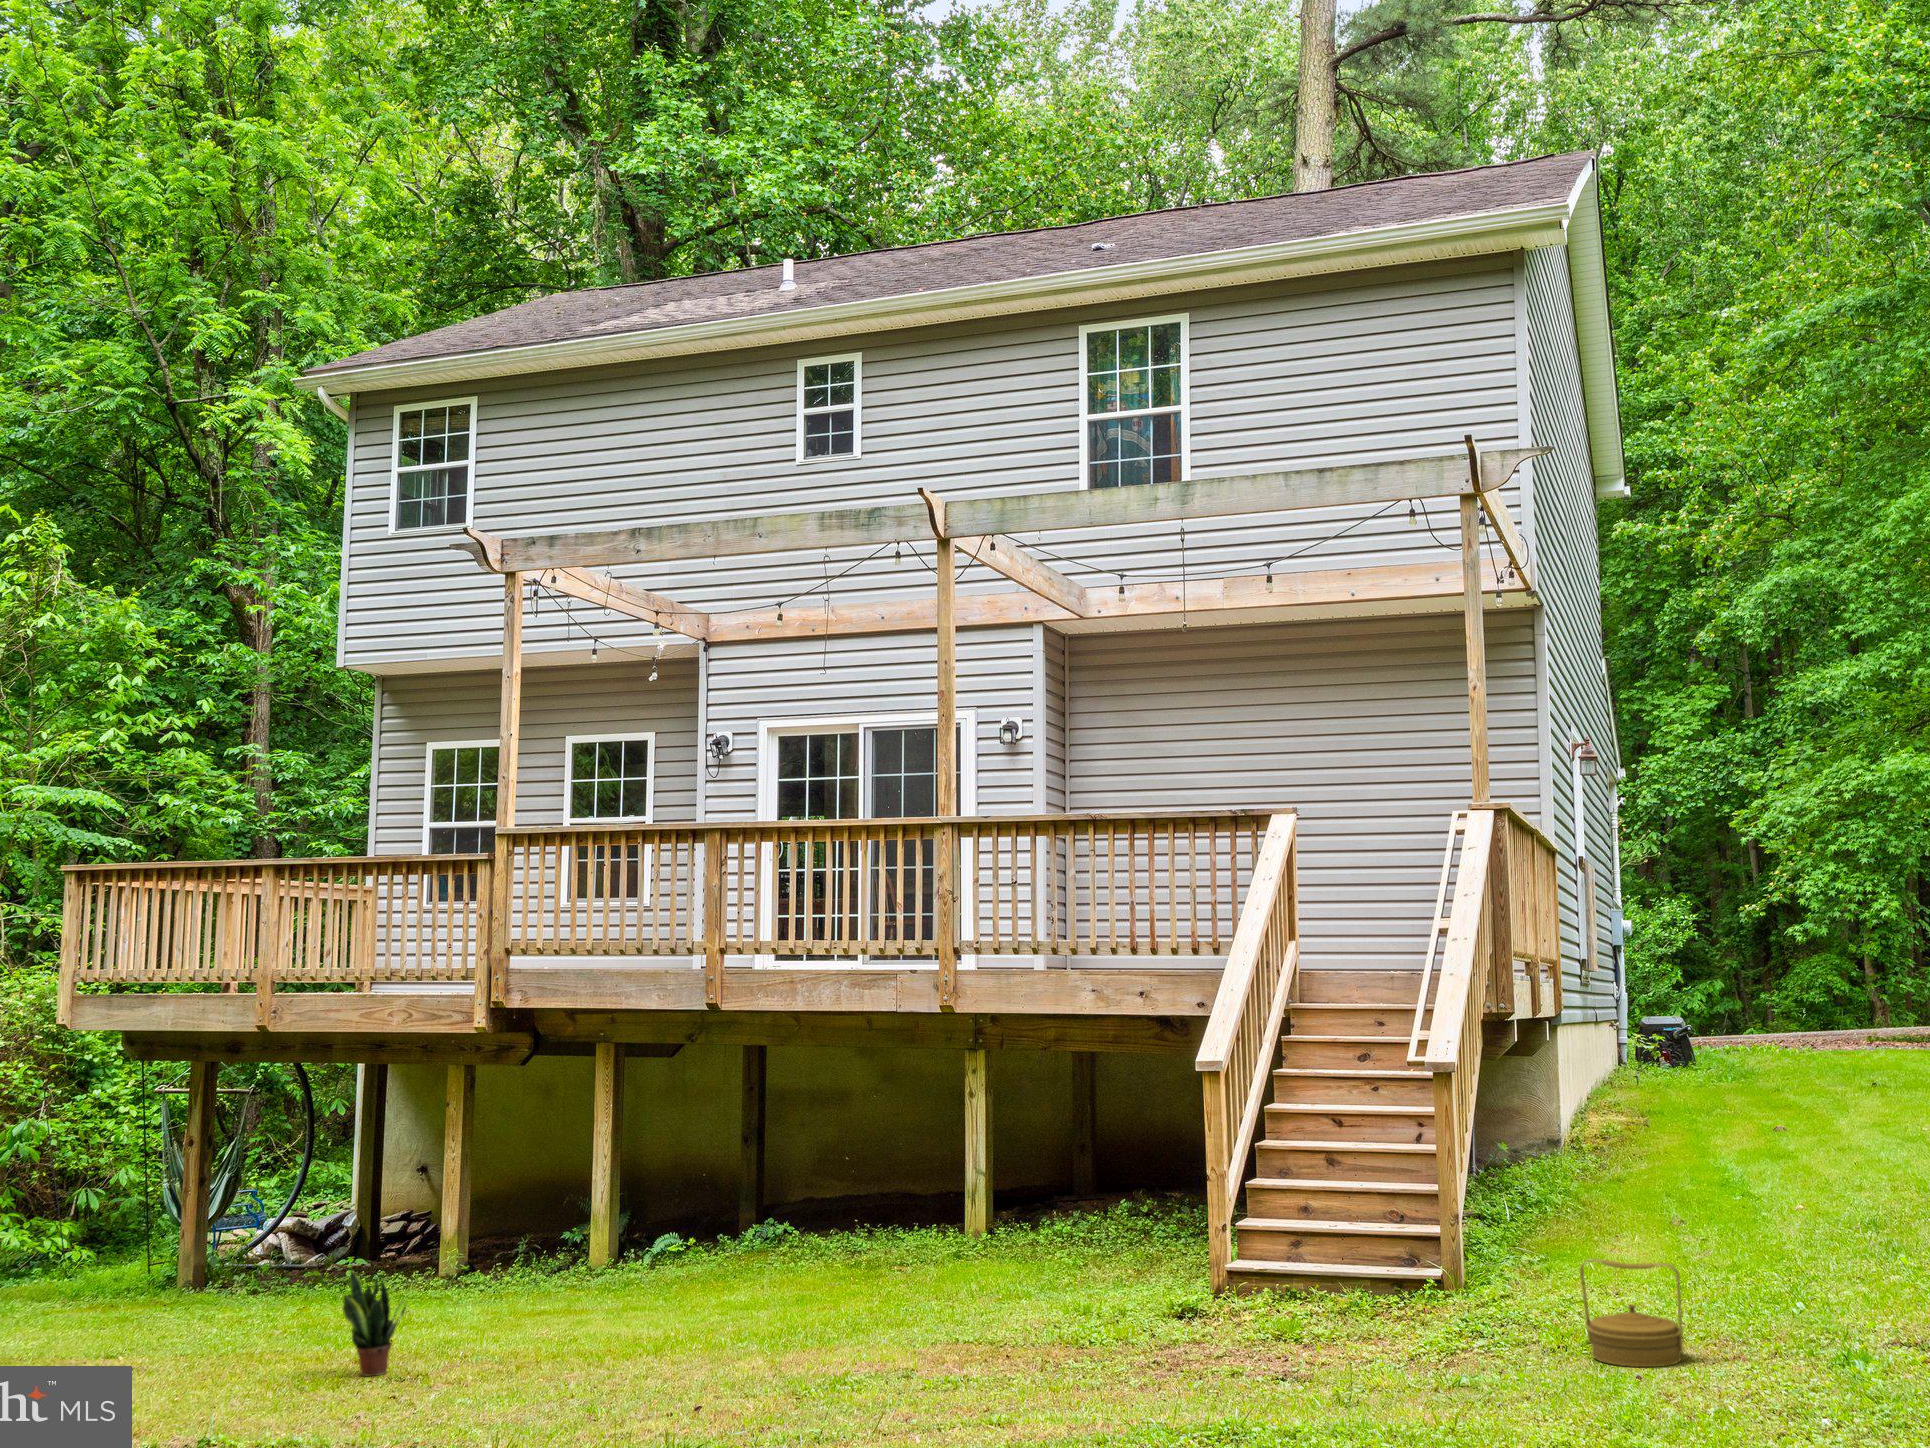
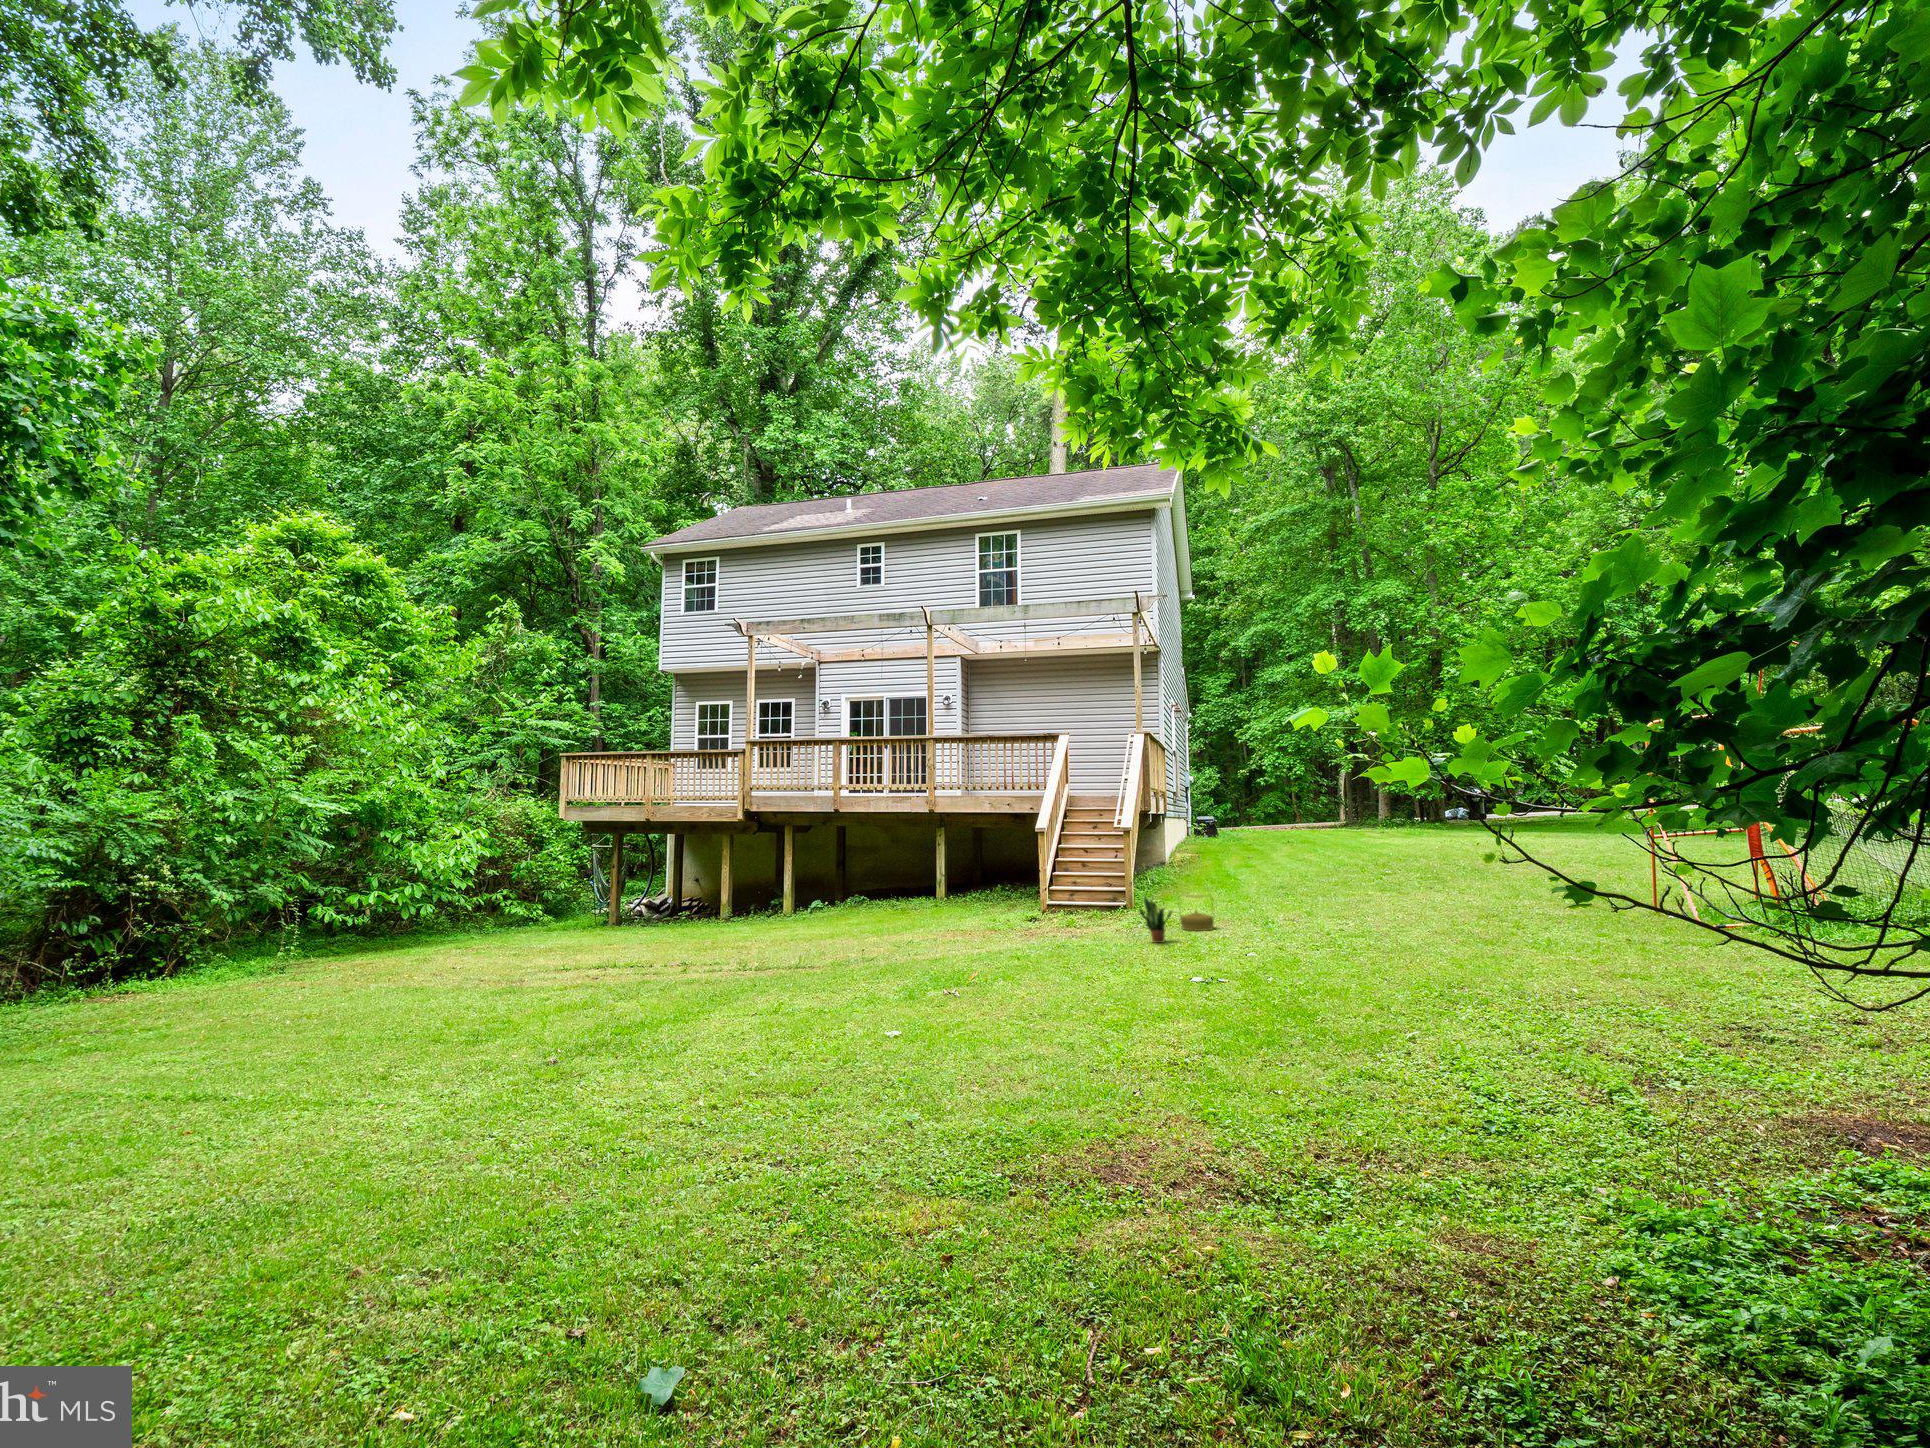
potted plant: present [343,1271,406,1376] -> present [1140,897,1172,943]

